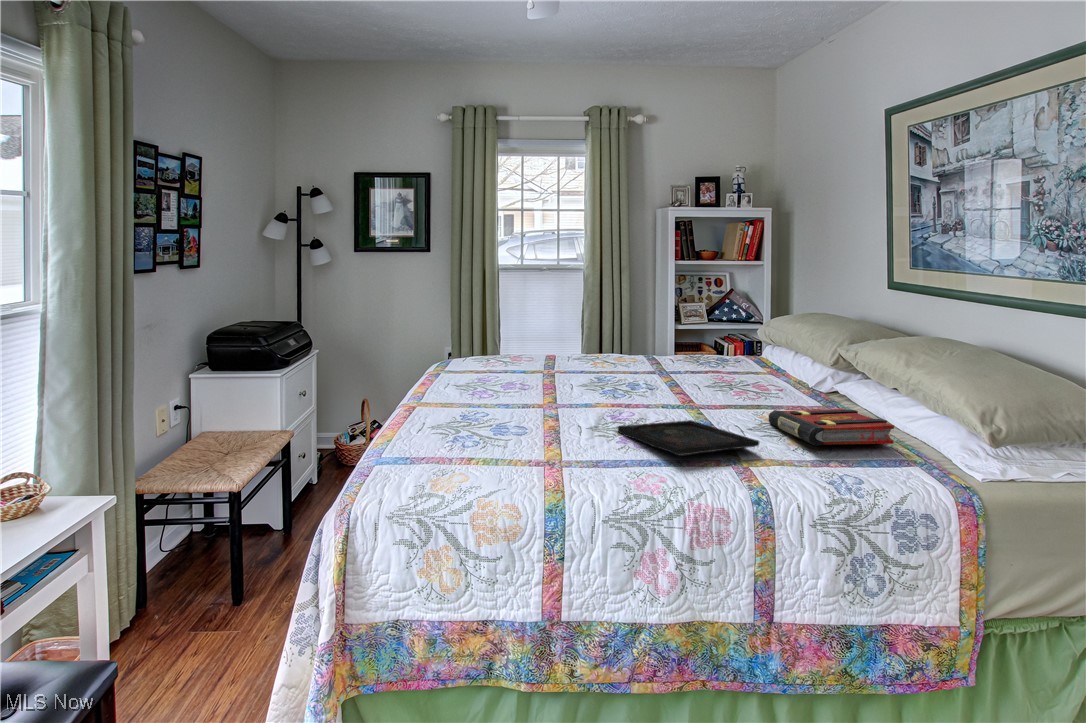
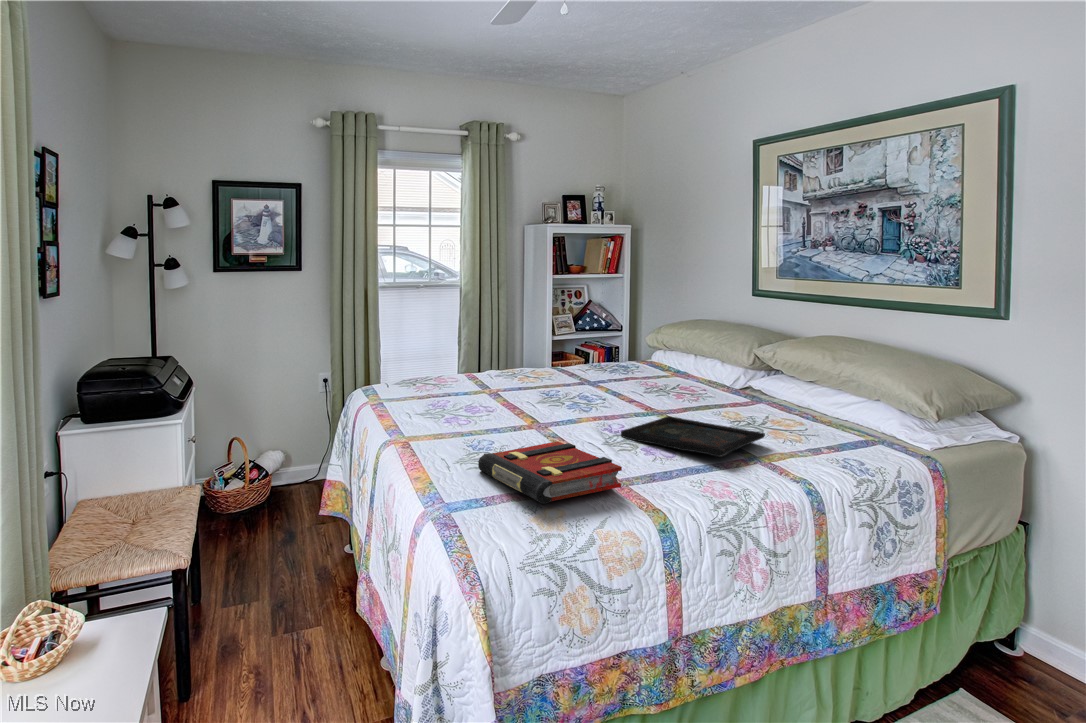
book: present [768,409,894,446] -> present [478,441,622,504]

